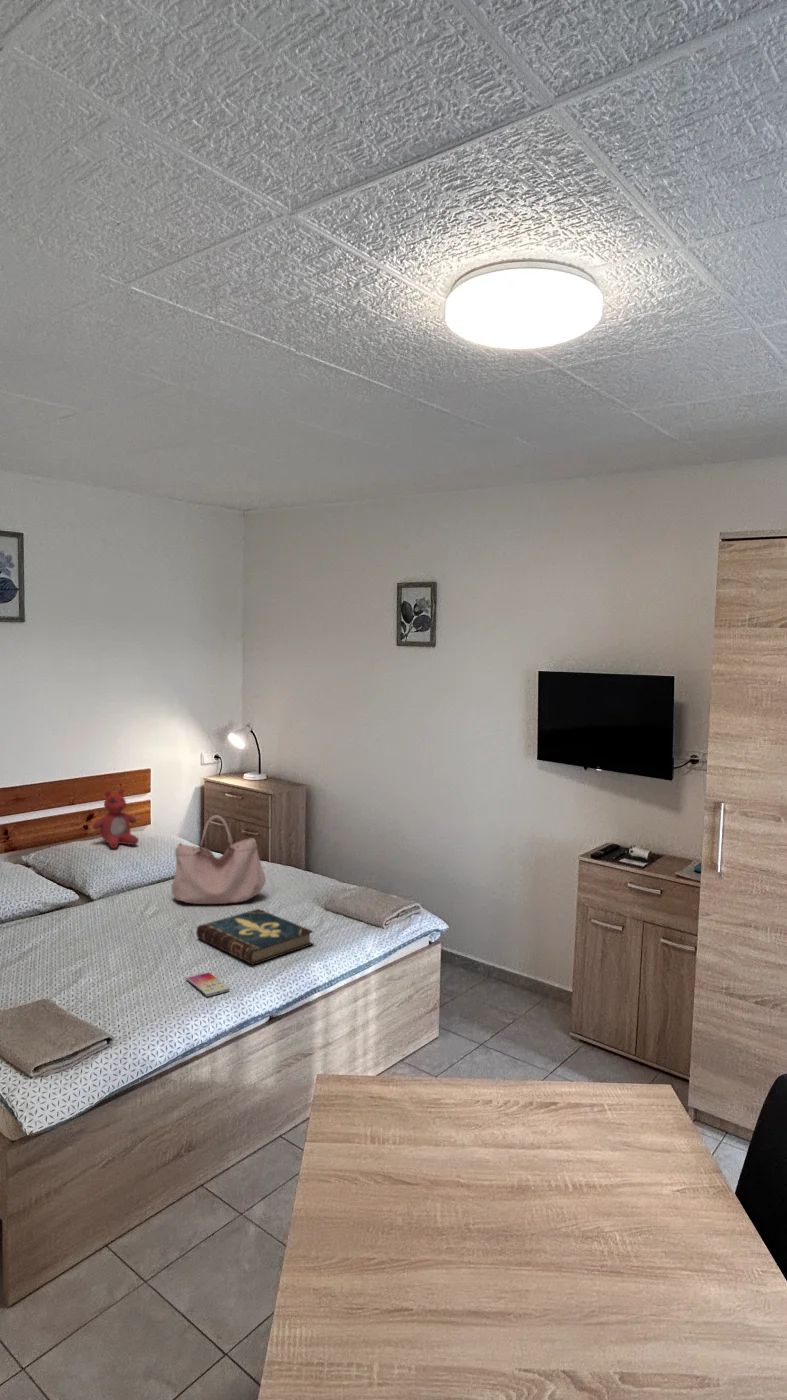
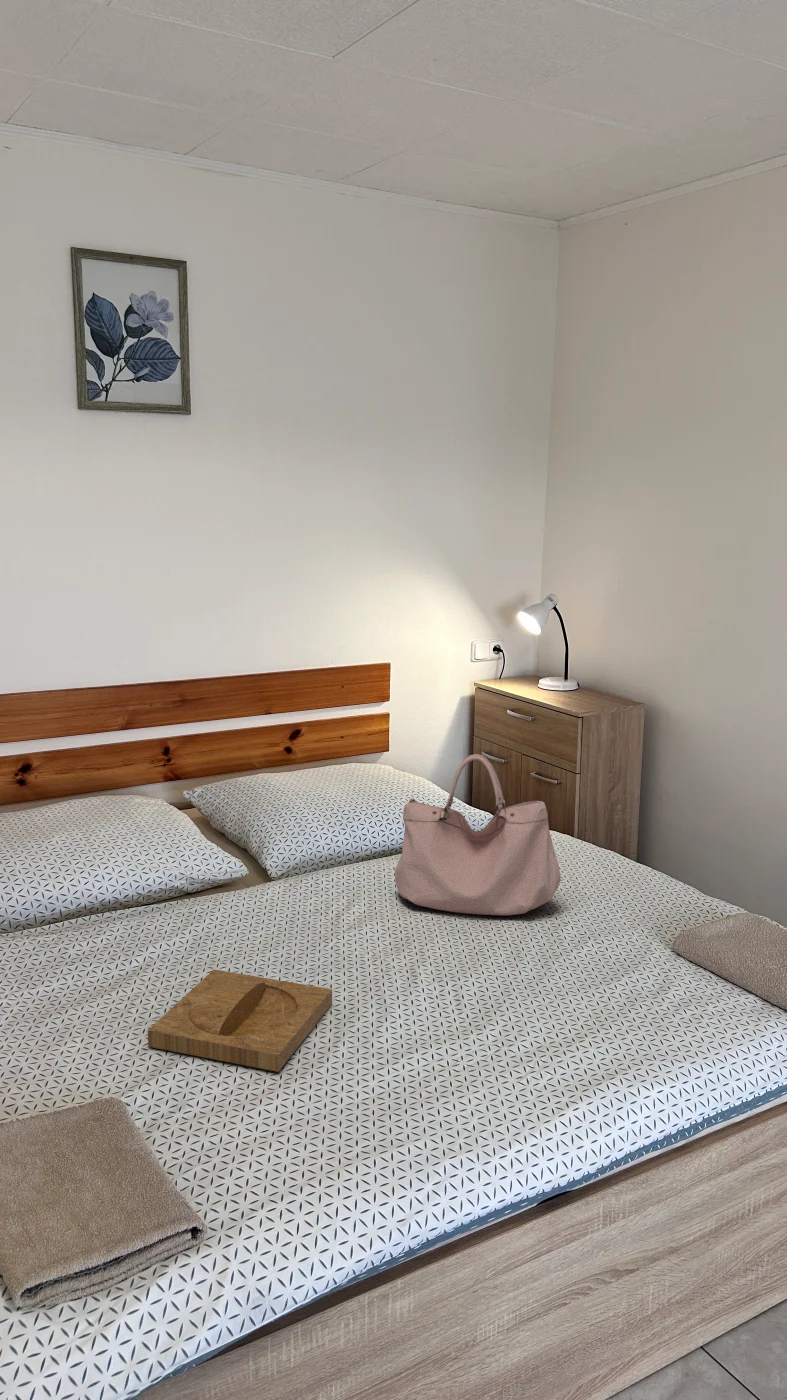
stuffed bear: present [93,789,138,848] -> none [286,694,357,791]
book: present [196,909,313,964] -> none [421,939,646,1071]
tray: none [52,942,149,981] -> present [148,970,332,1072]
smartphone: present [186,971,230,997] -> none [383,1074,463,1142]

